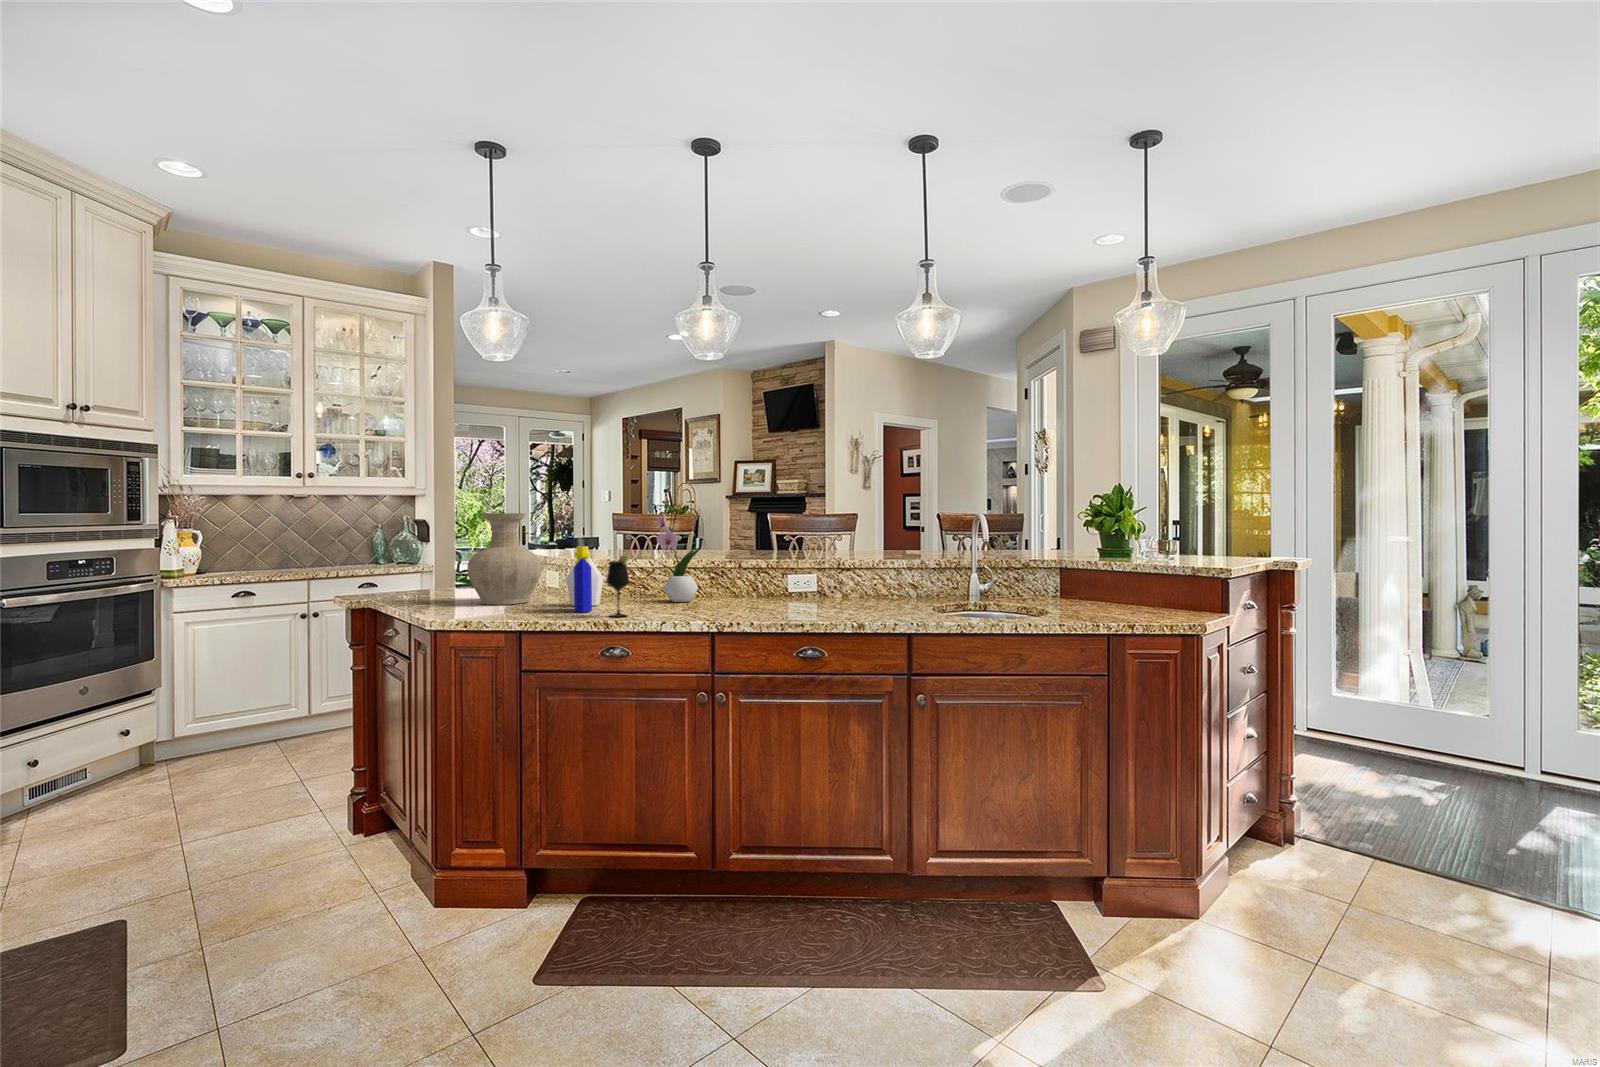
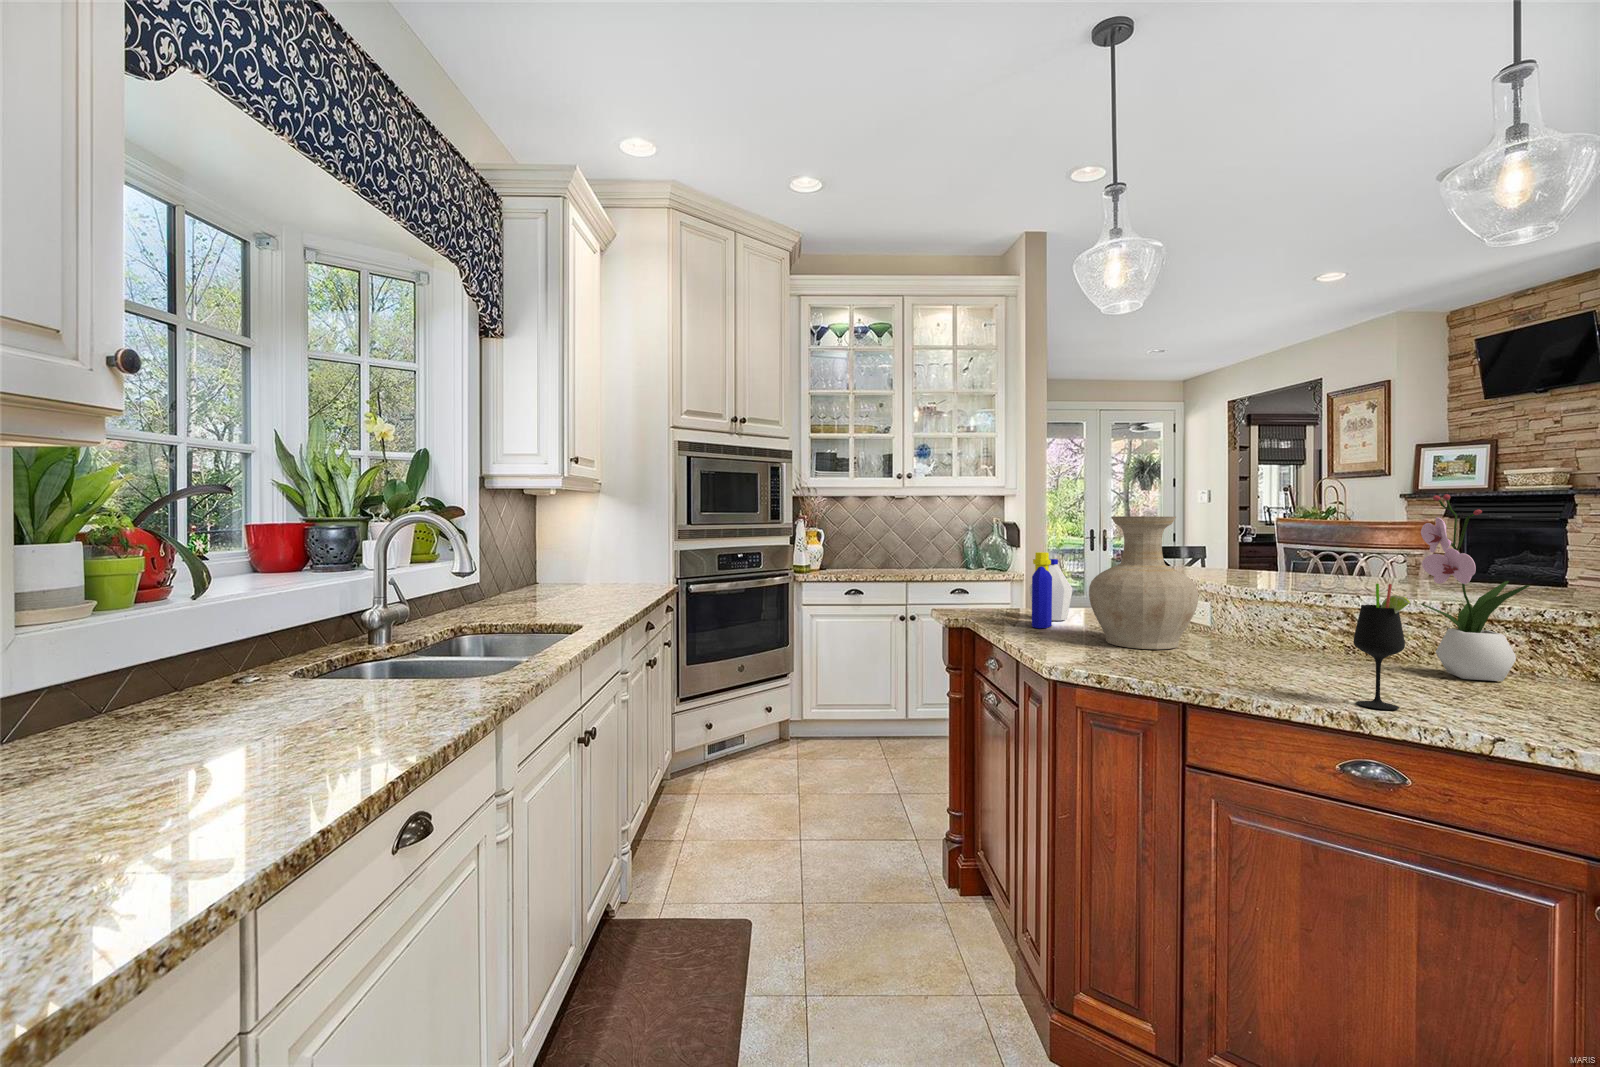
bottle: present [566,546,604,613] -> present [1030,552,1073,628]

